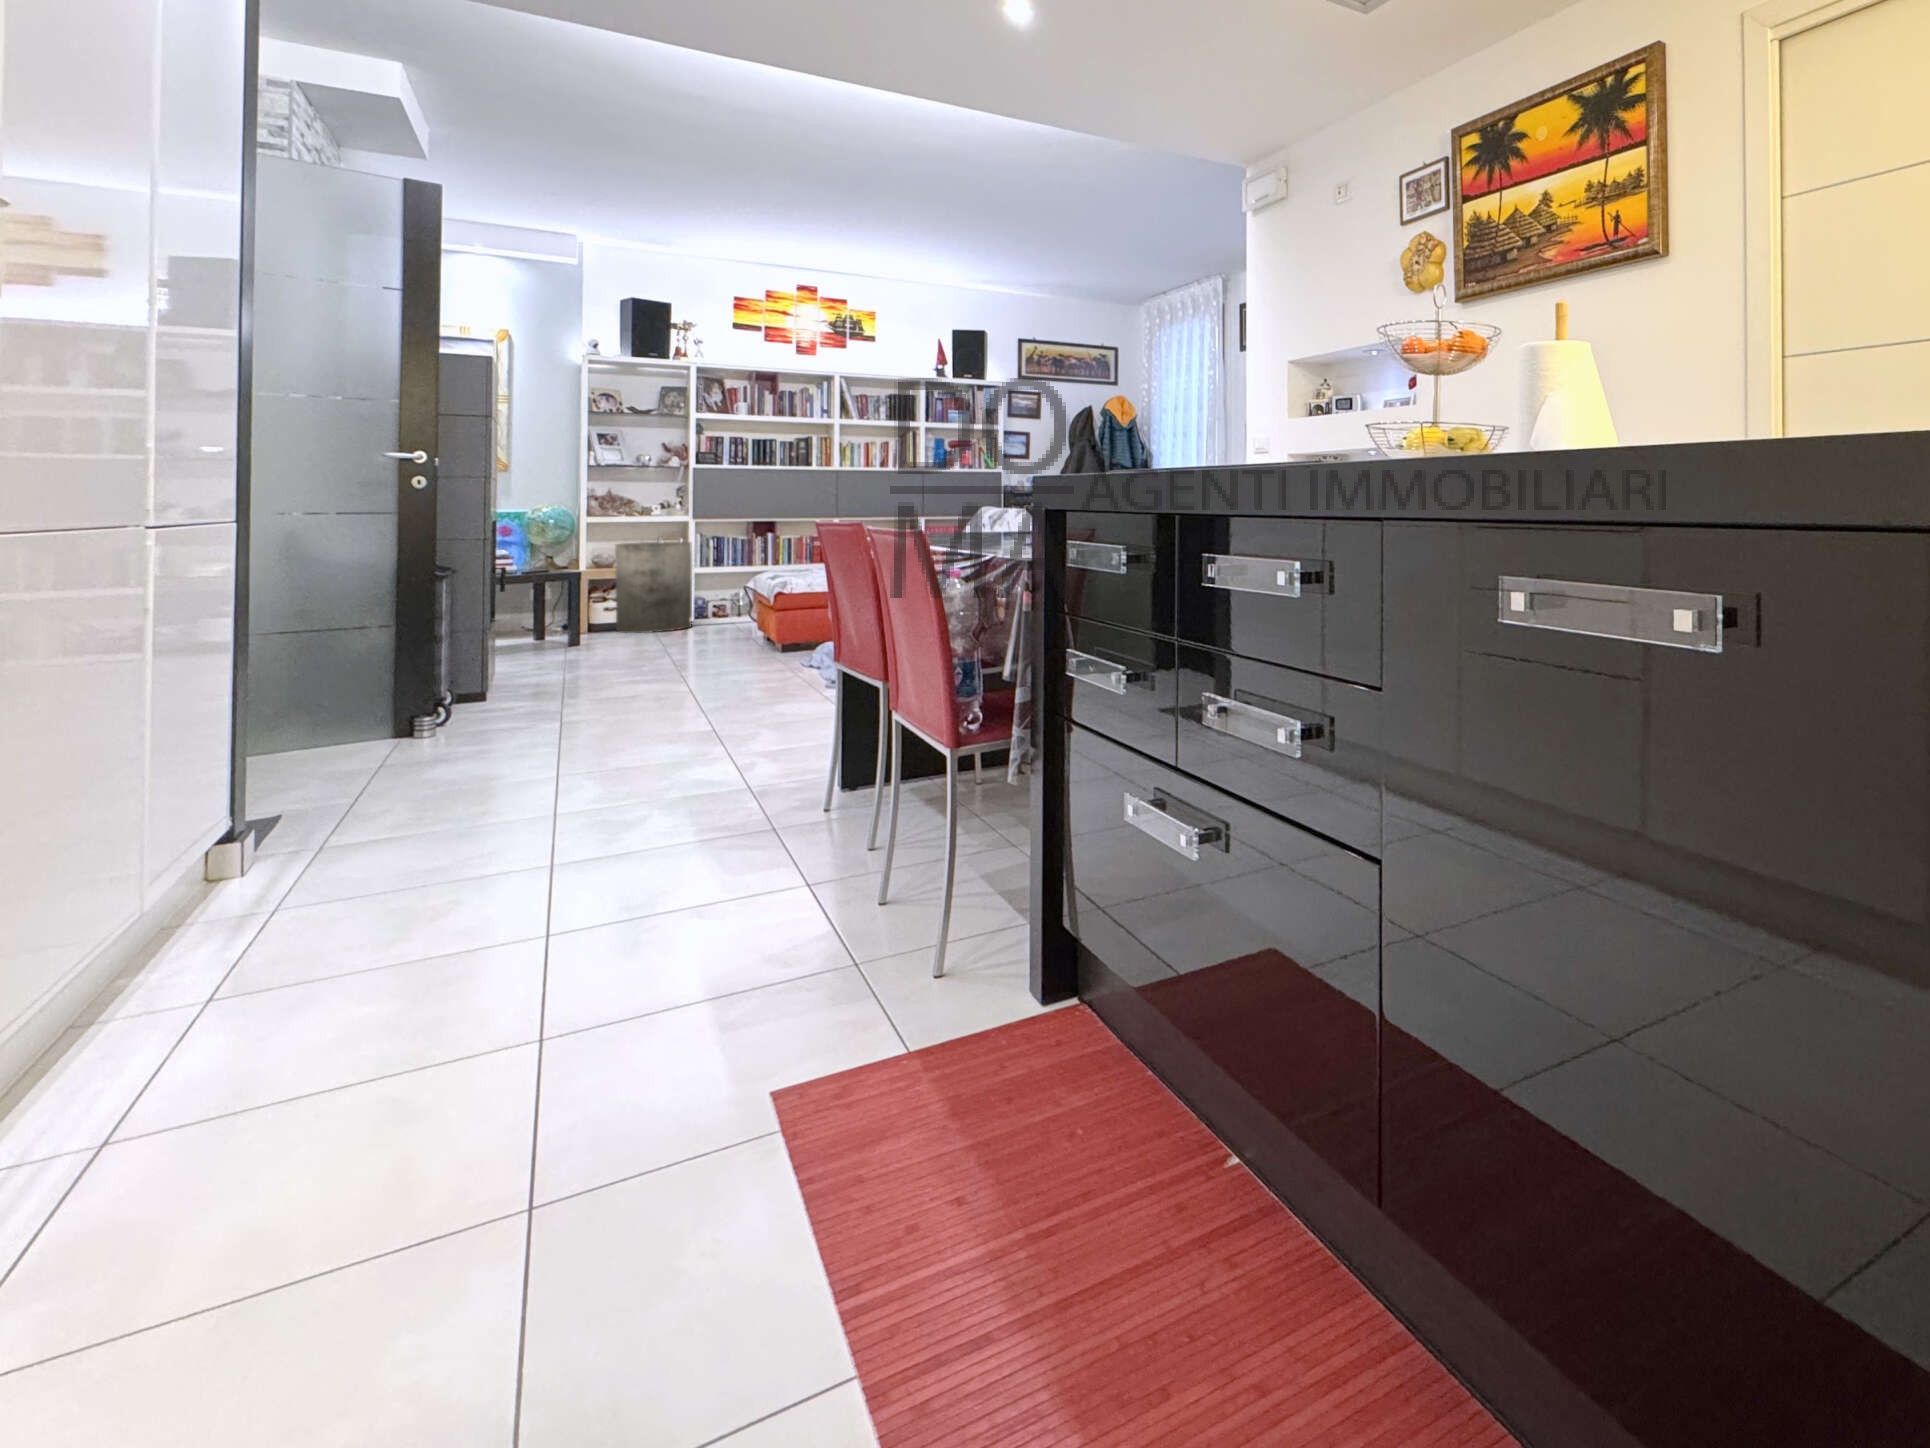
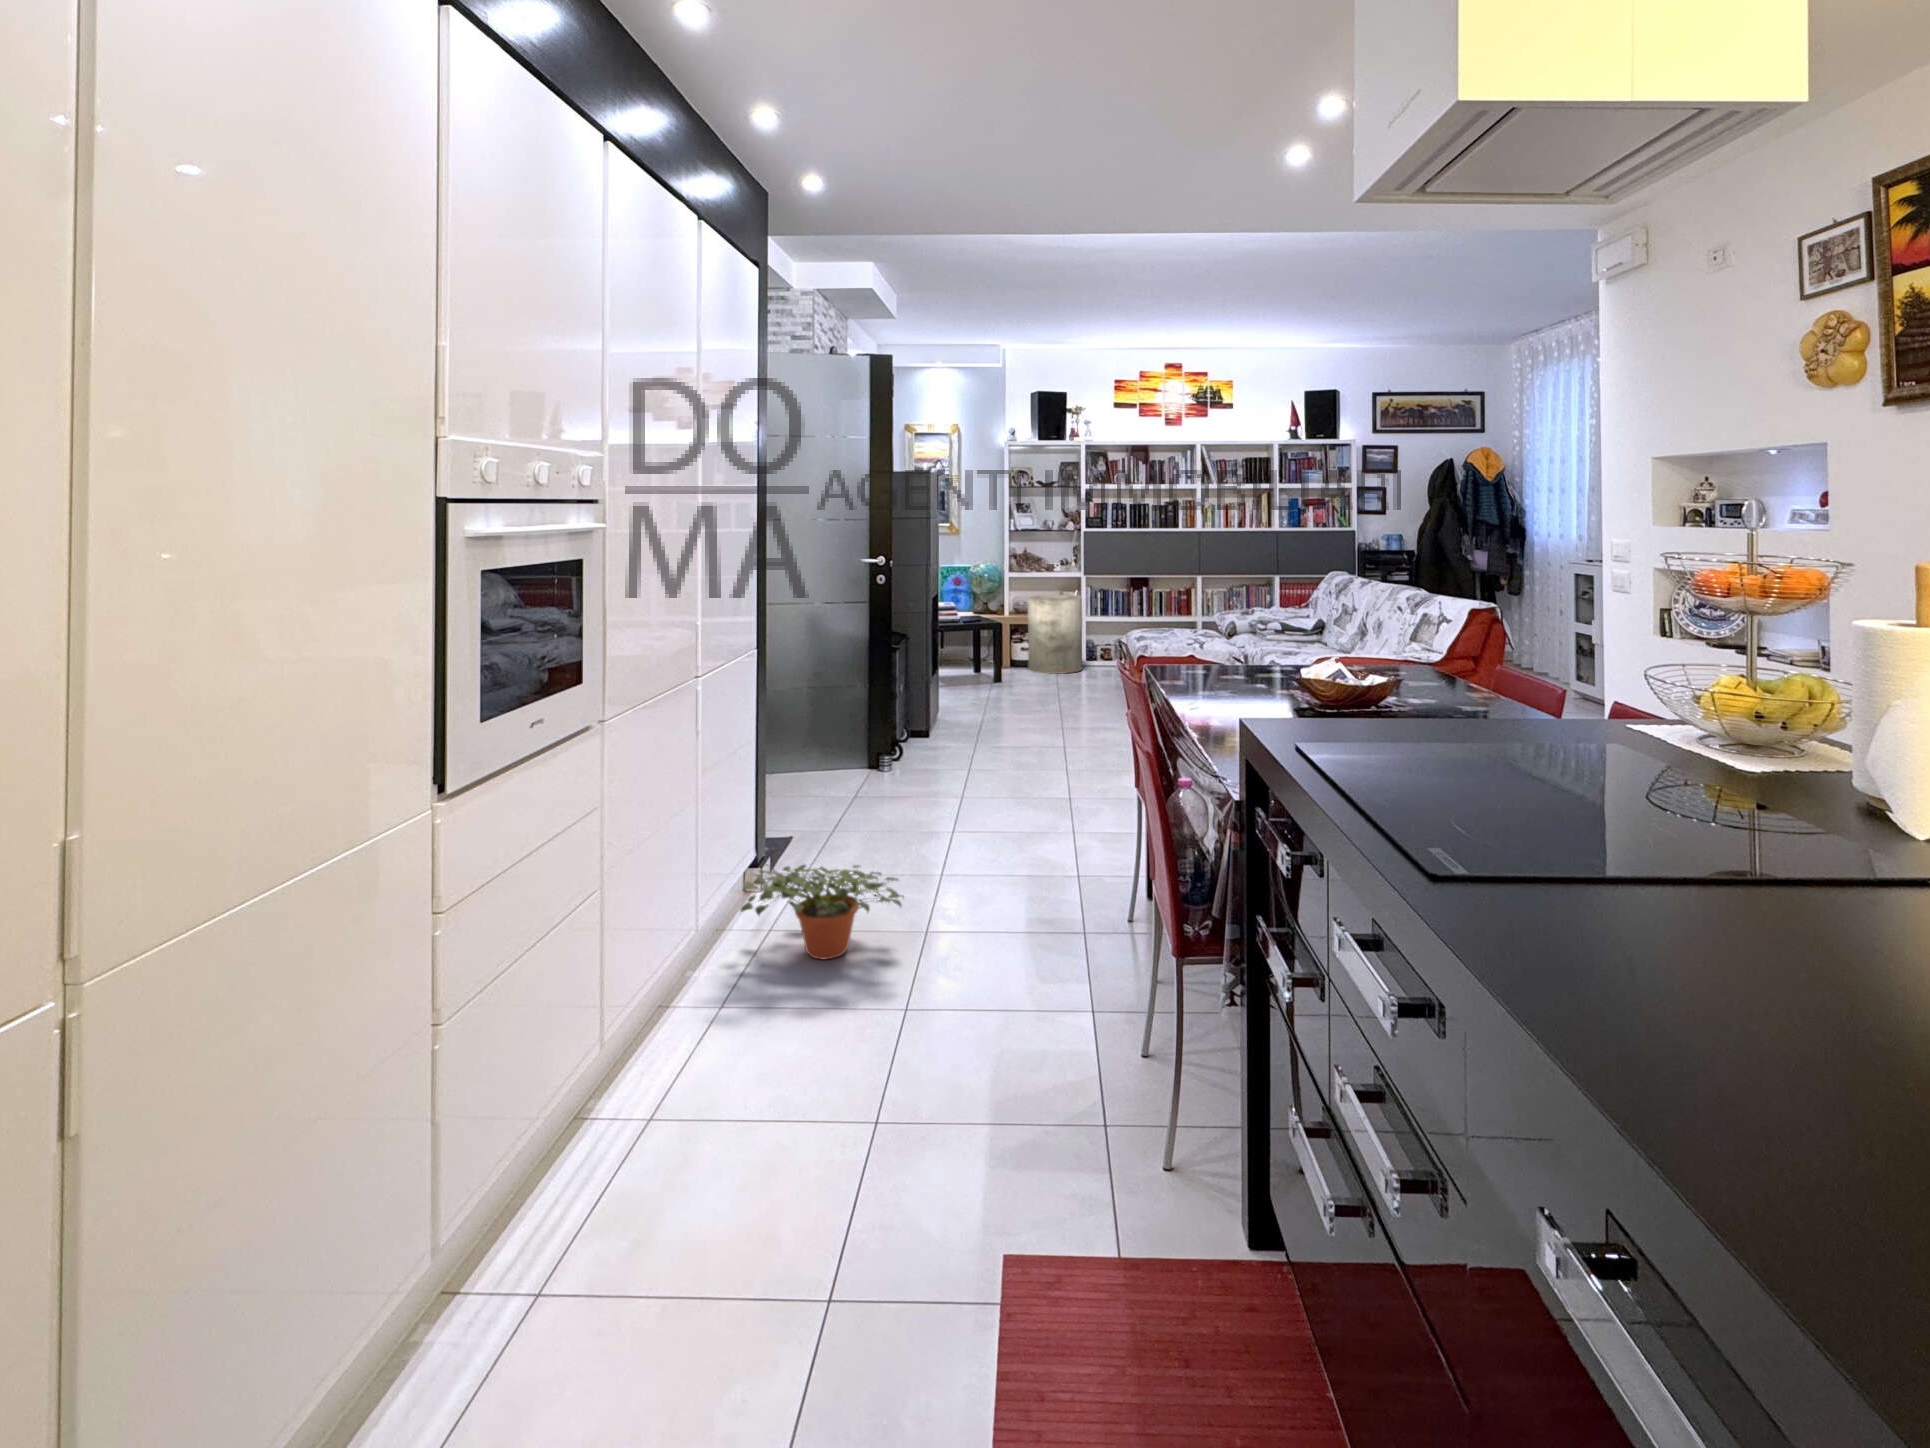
potted plant: none [174,802,514,946] -> present [741,864,904,959]

